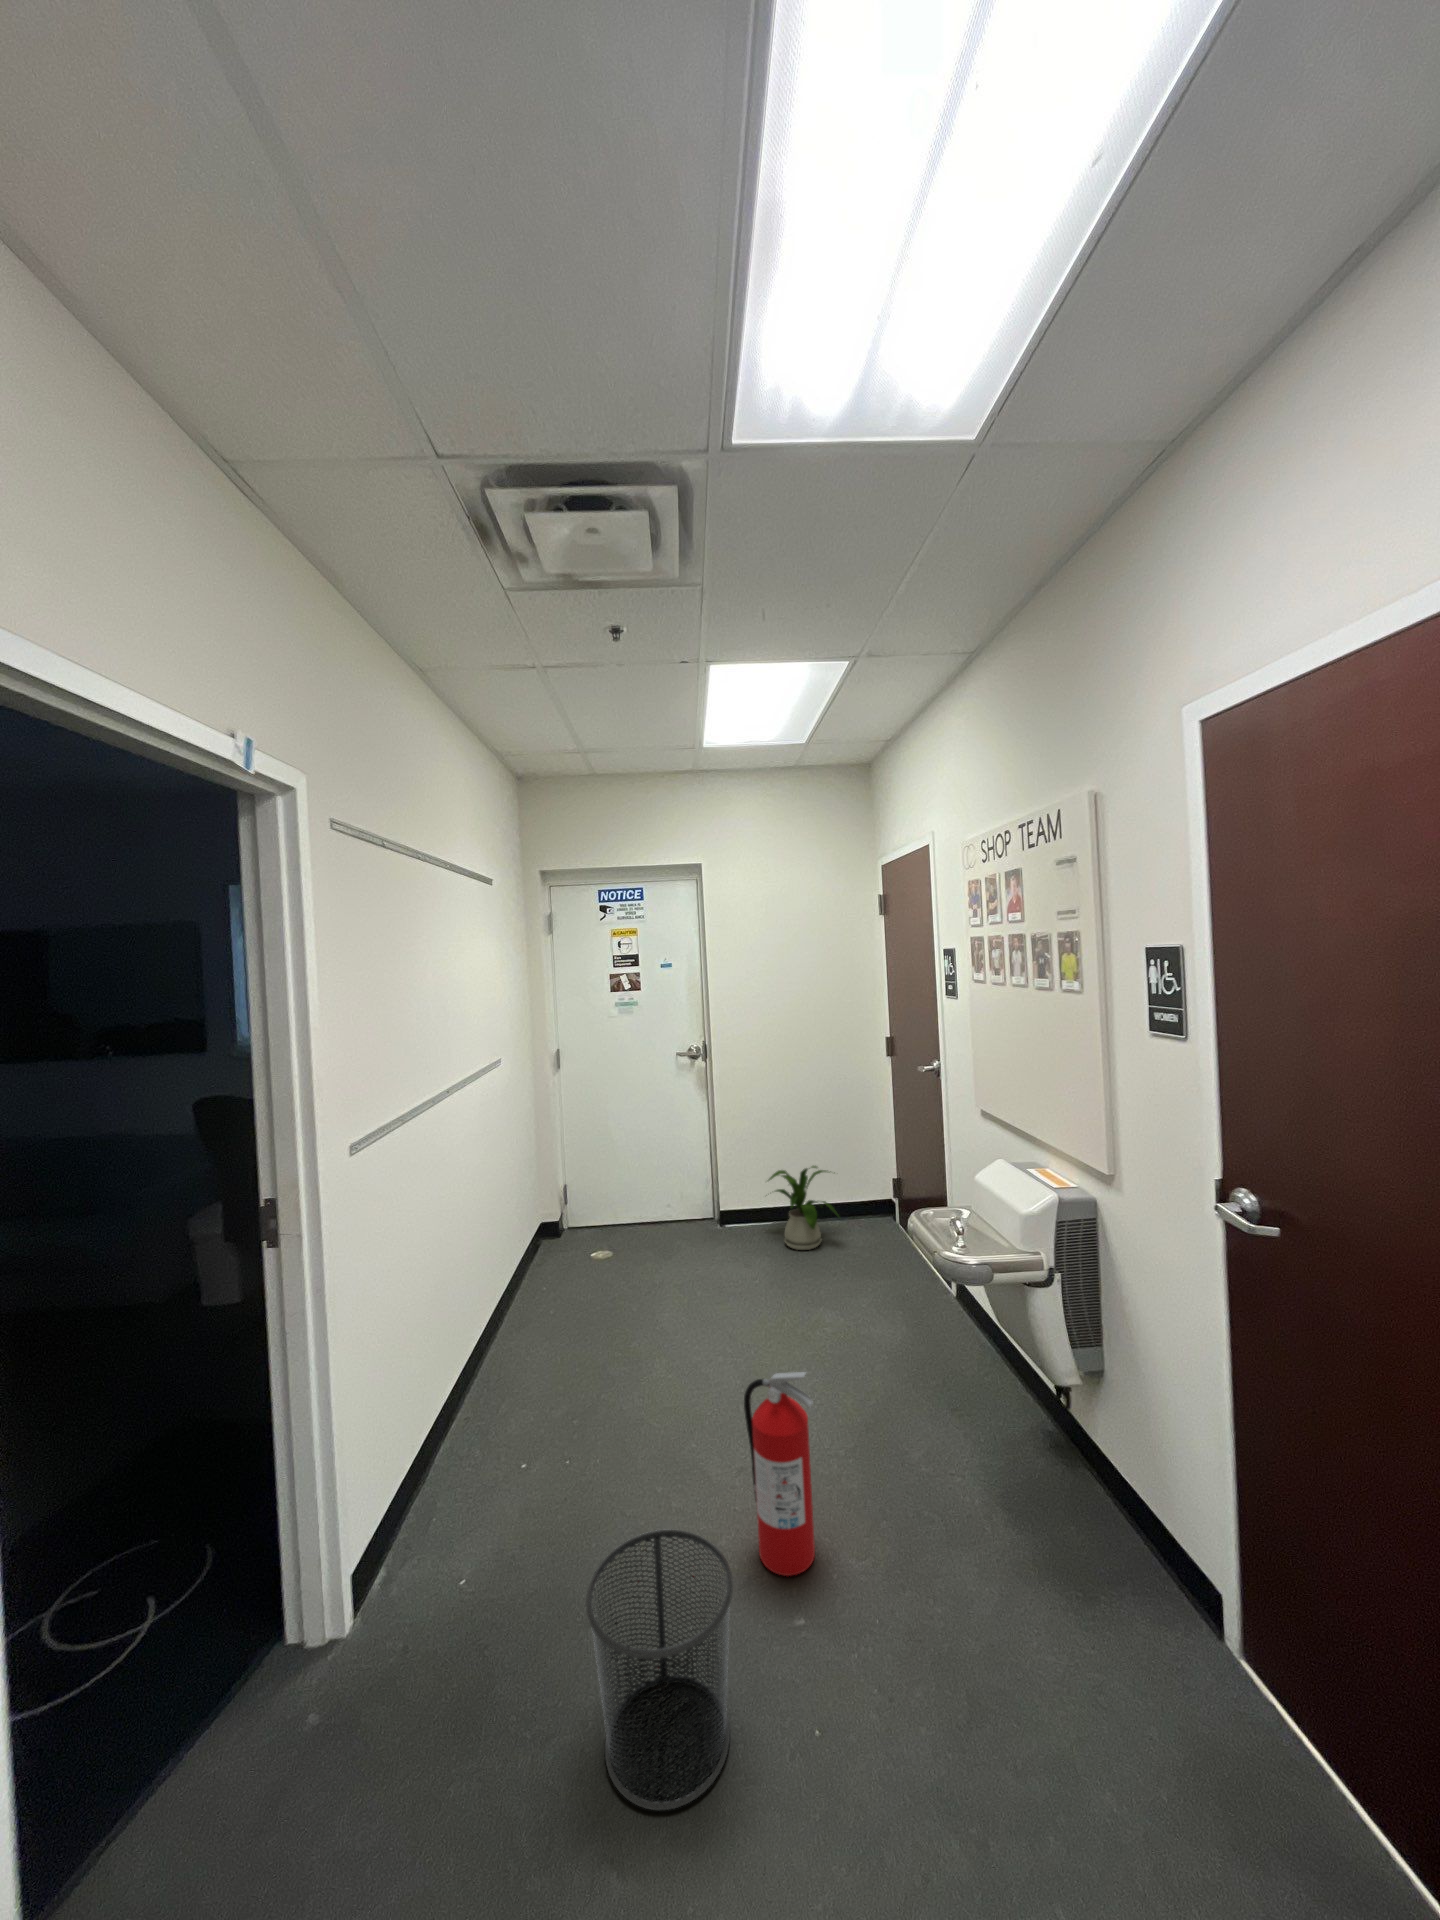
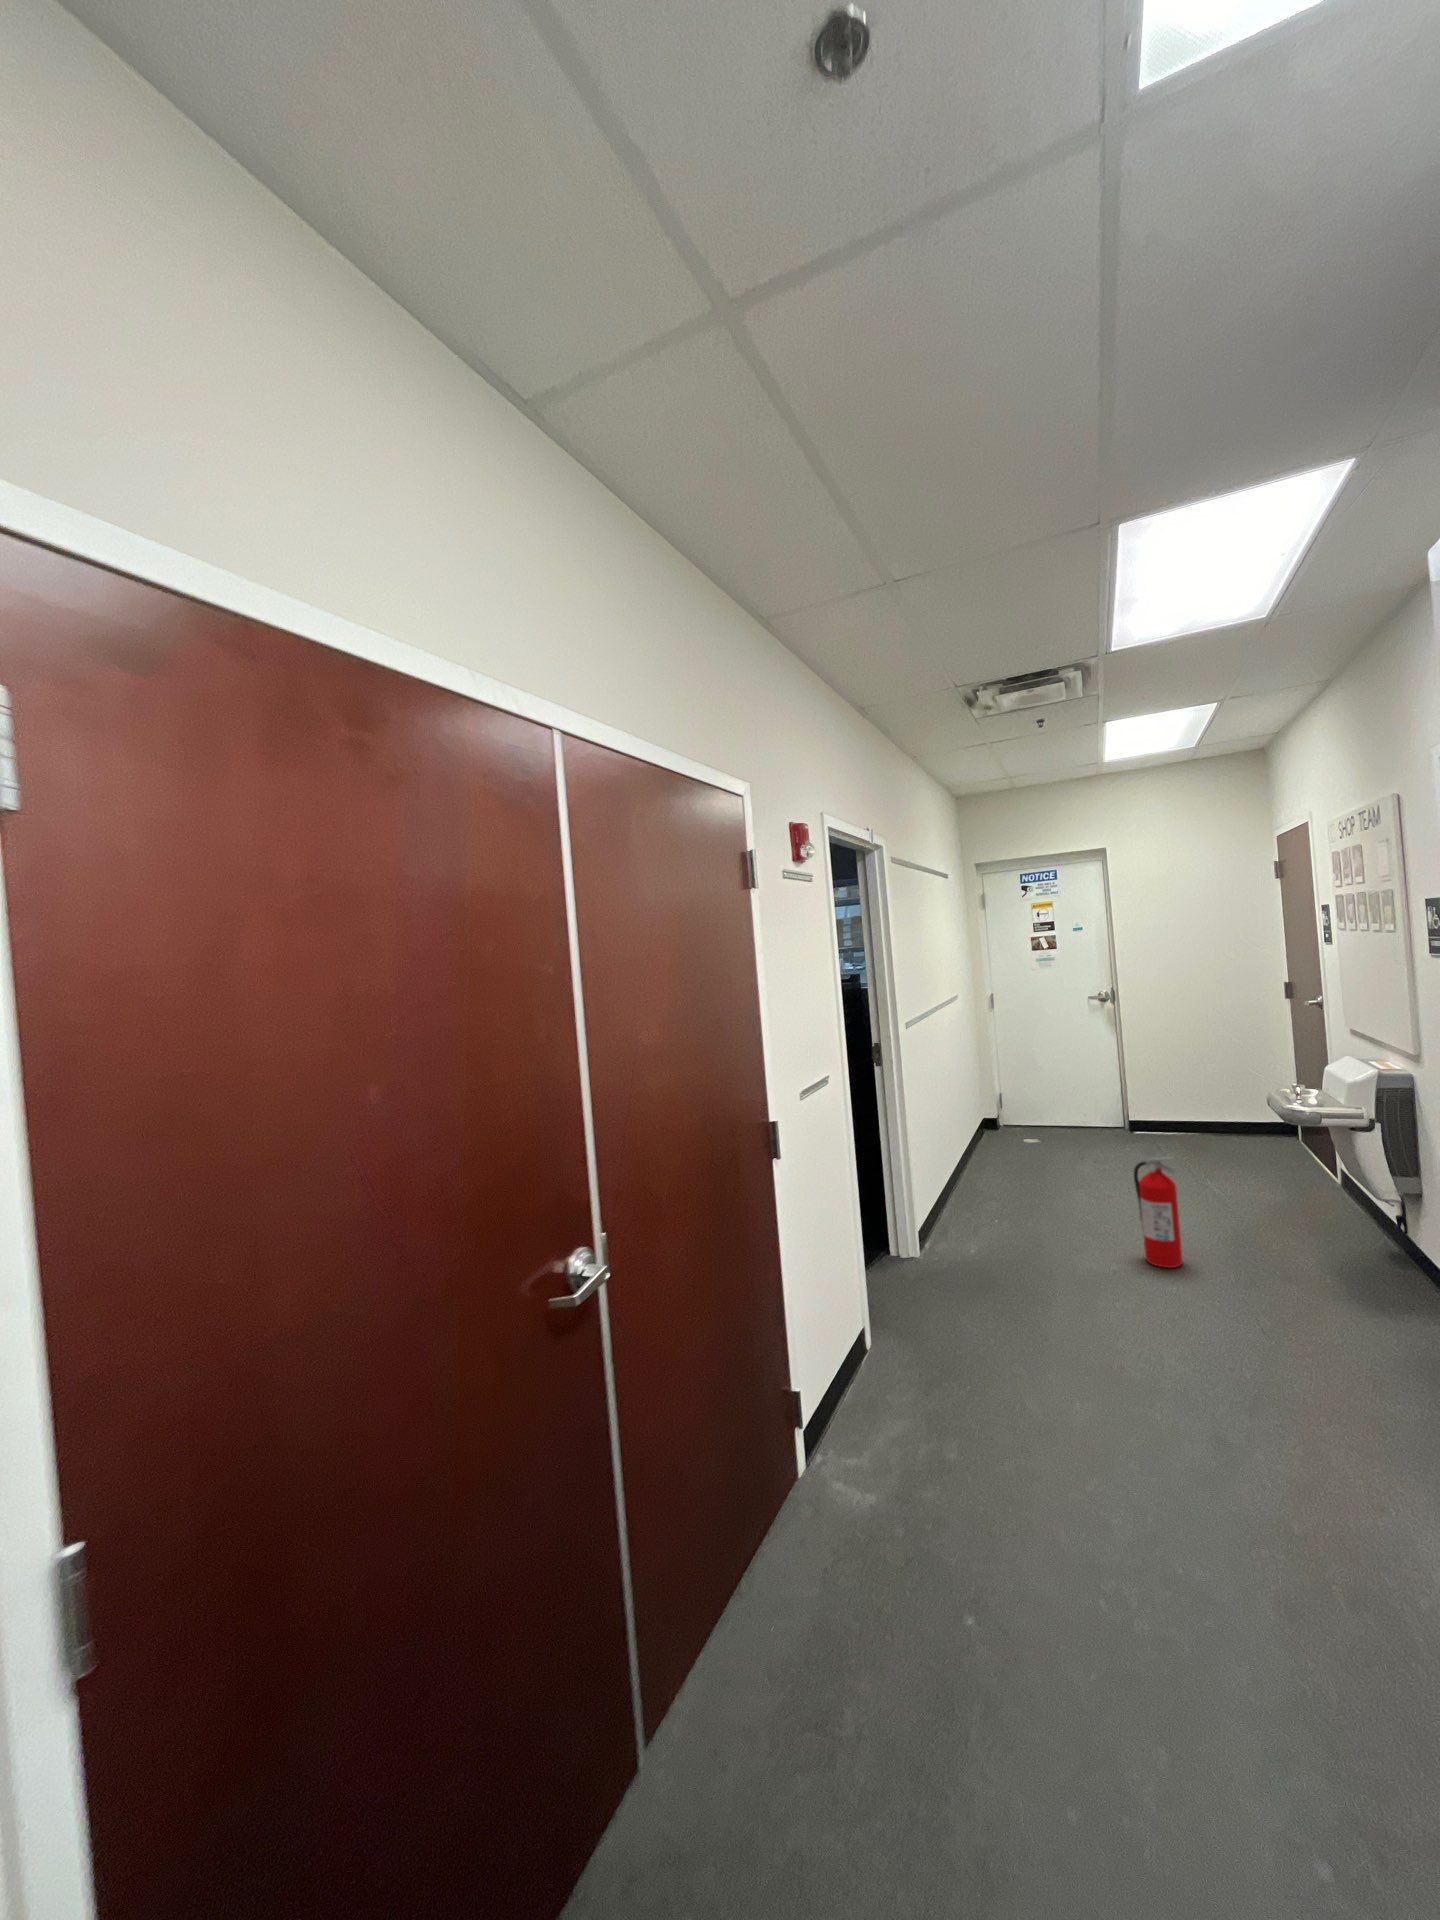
house plant: present [768,1166,839,1250] -> none [1167,1084,1239,1151]
trash can: present [586,1529,733,1810] -> none [1044,1208,1122,1308]

